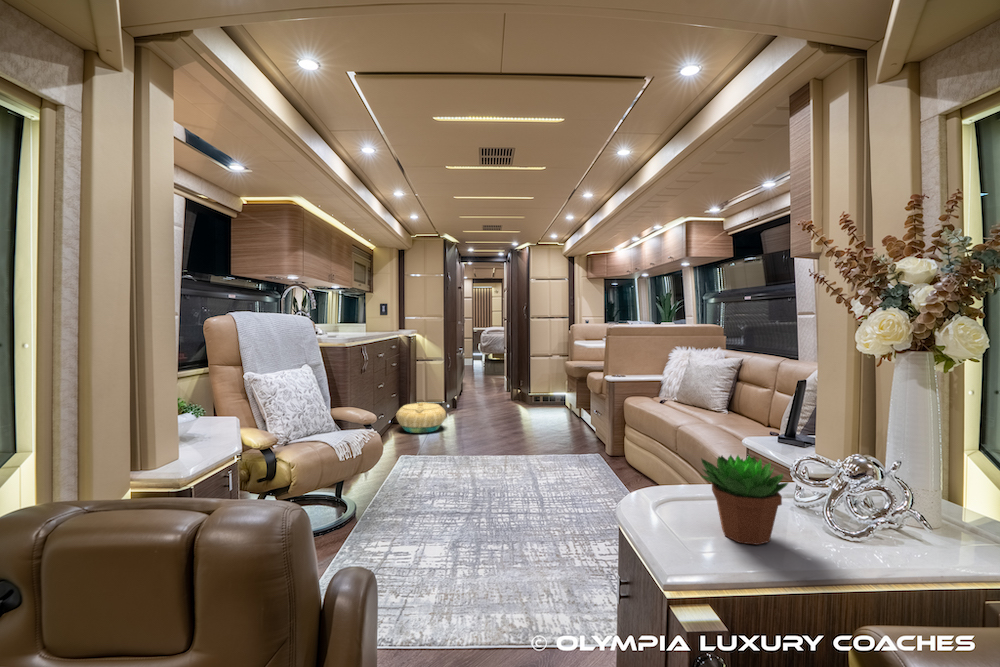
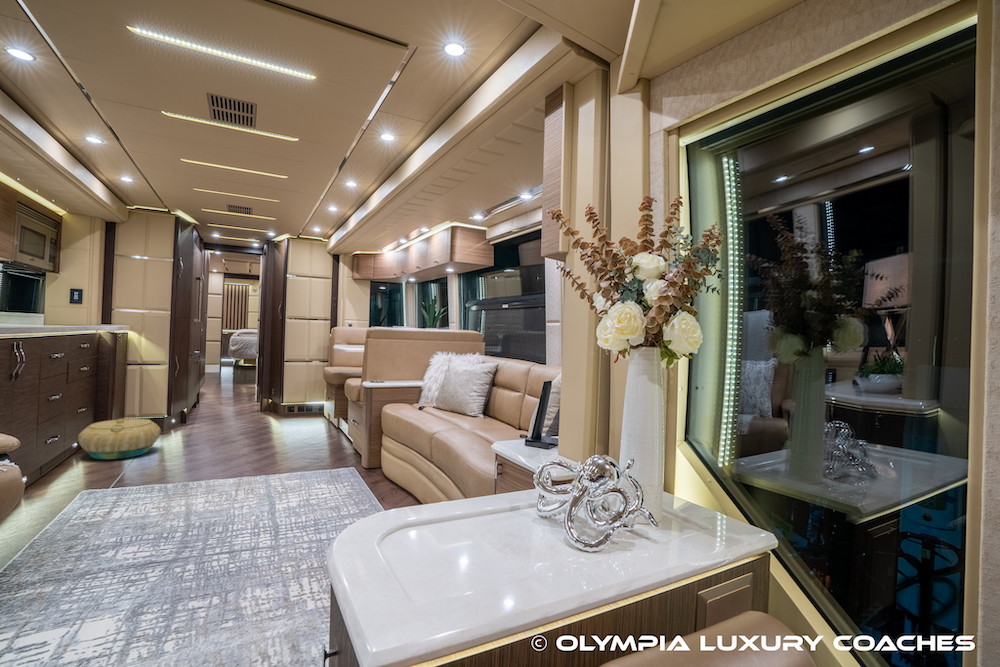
succulent plant: present [701,455,788,545] -> none [437,467,536,582]

